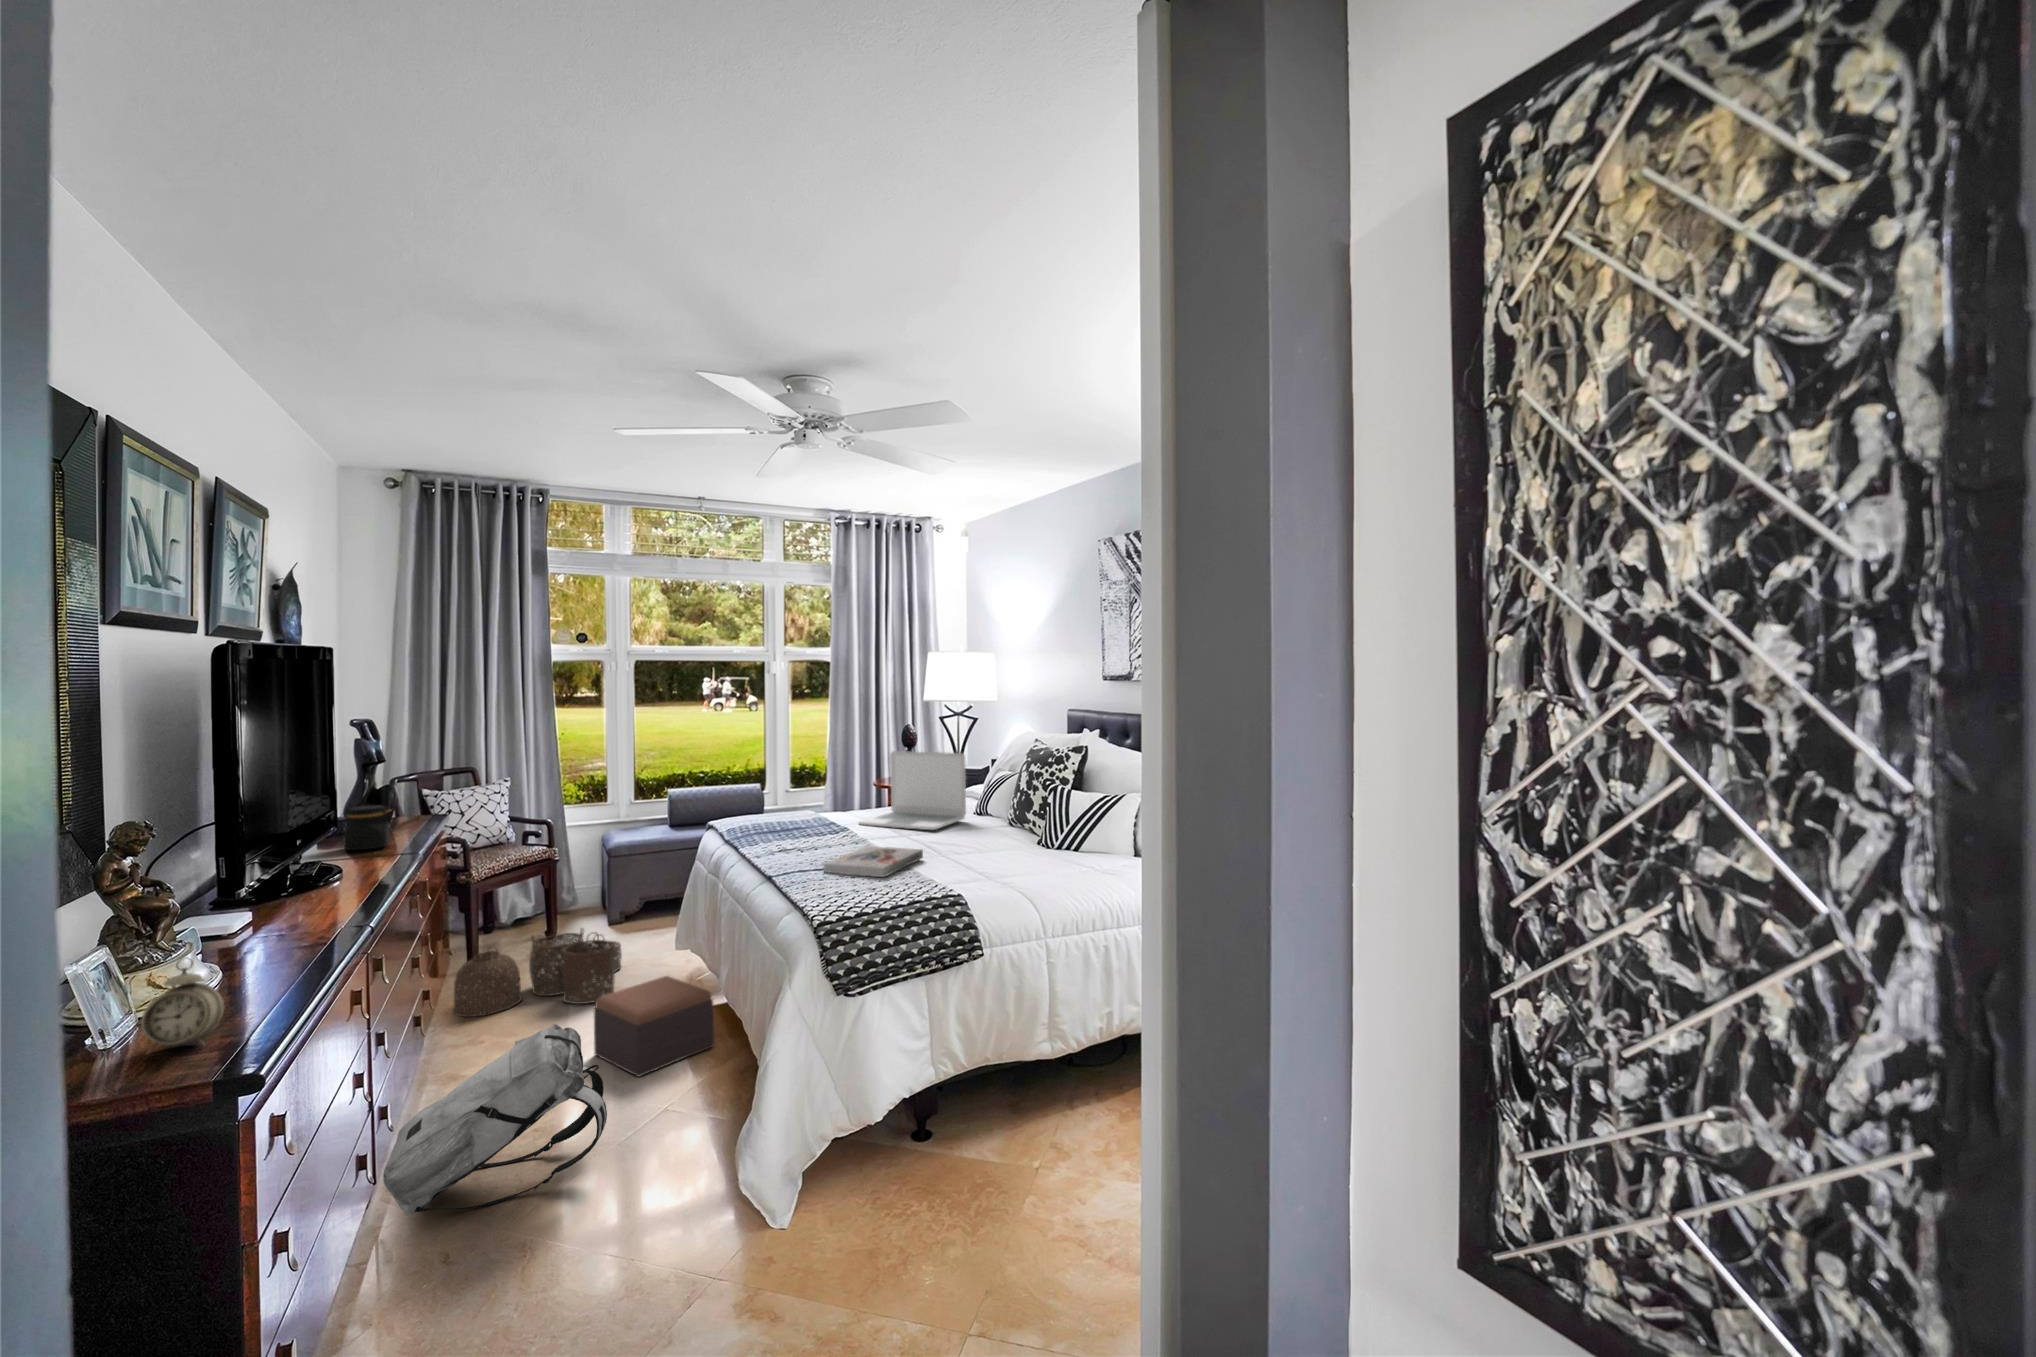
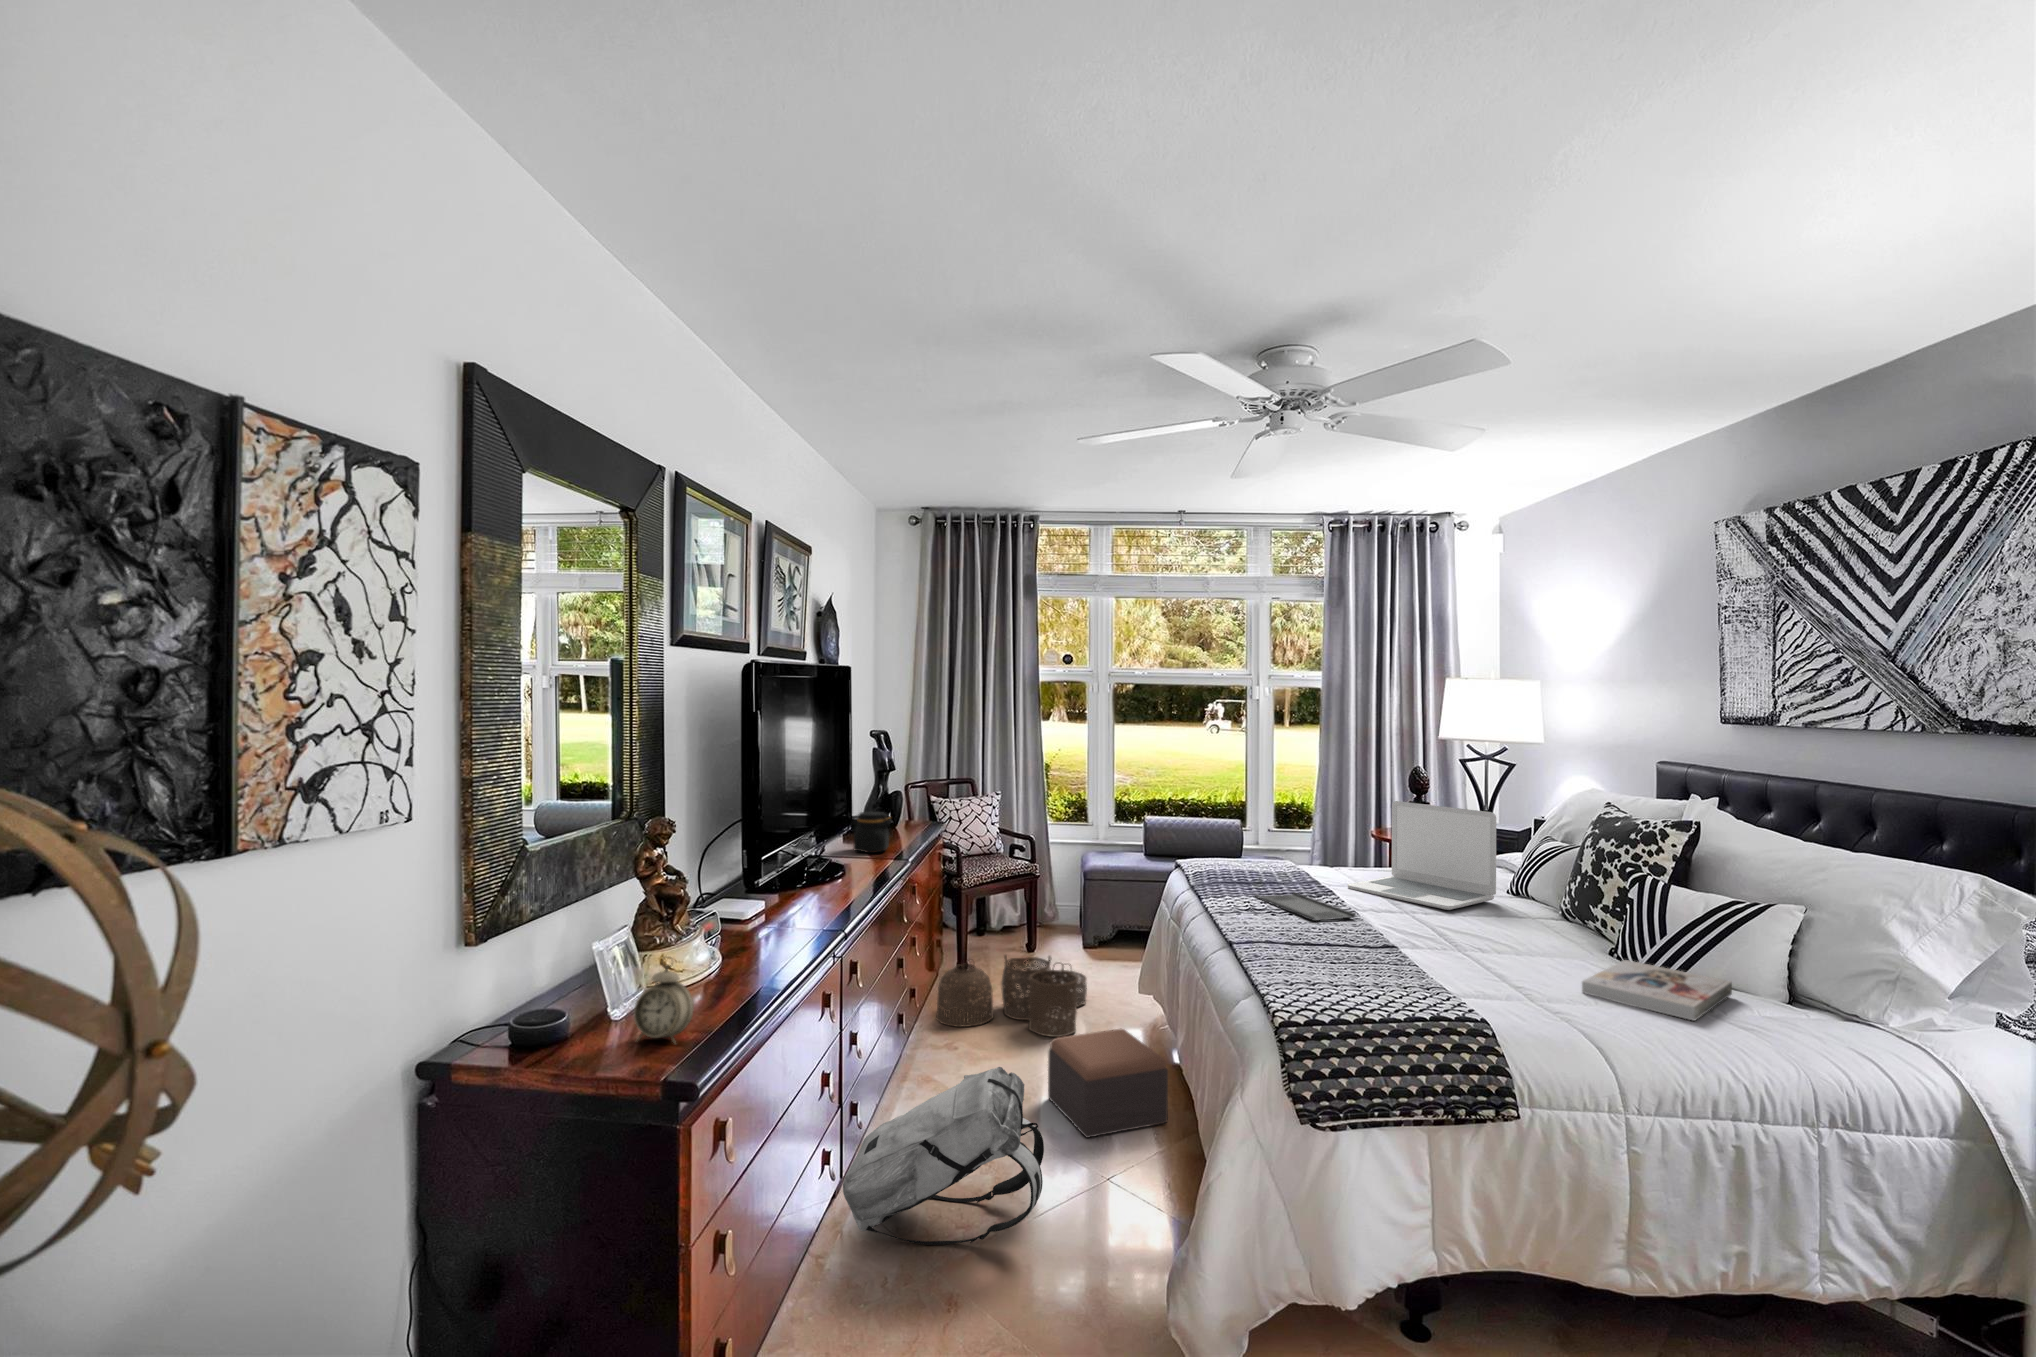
tray: none [784,832,867,851] -> present [1255,892,1355,921]
book: present [823,846,923,877] -> present [1582,960,1732,1020]

